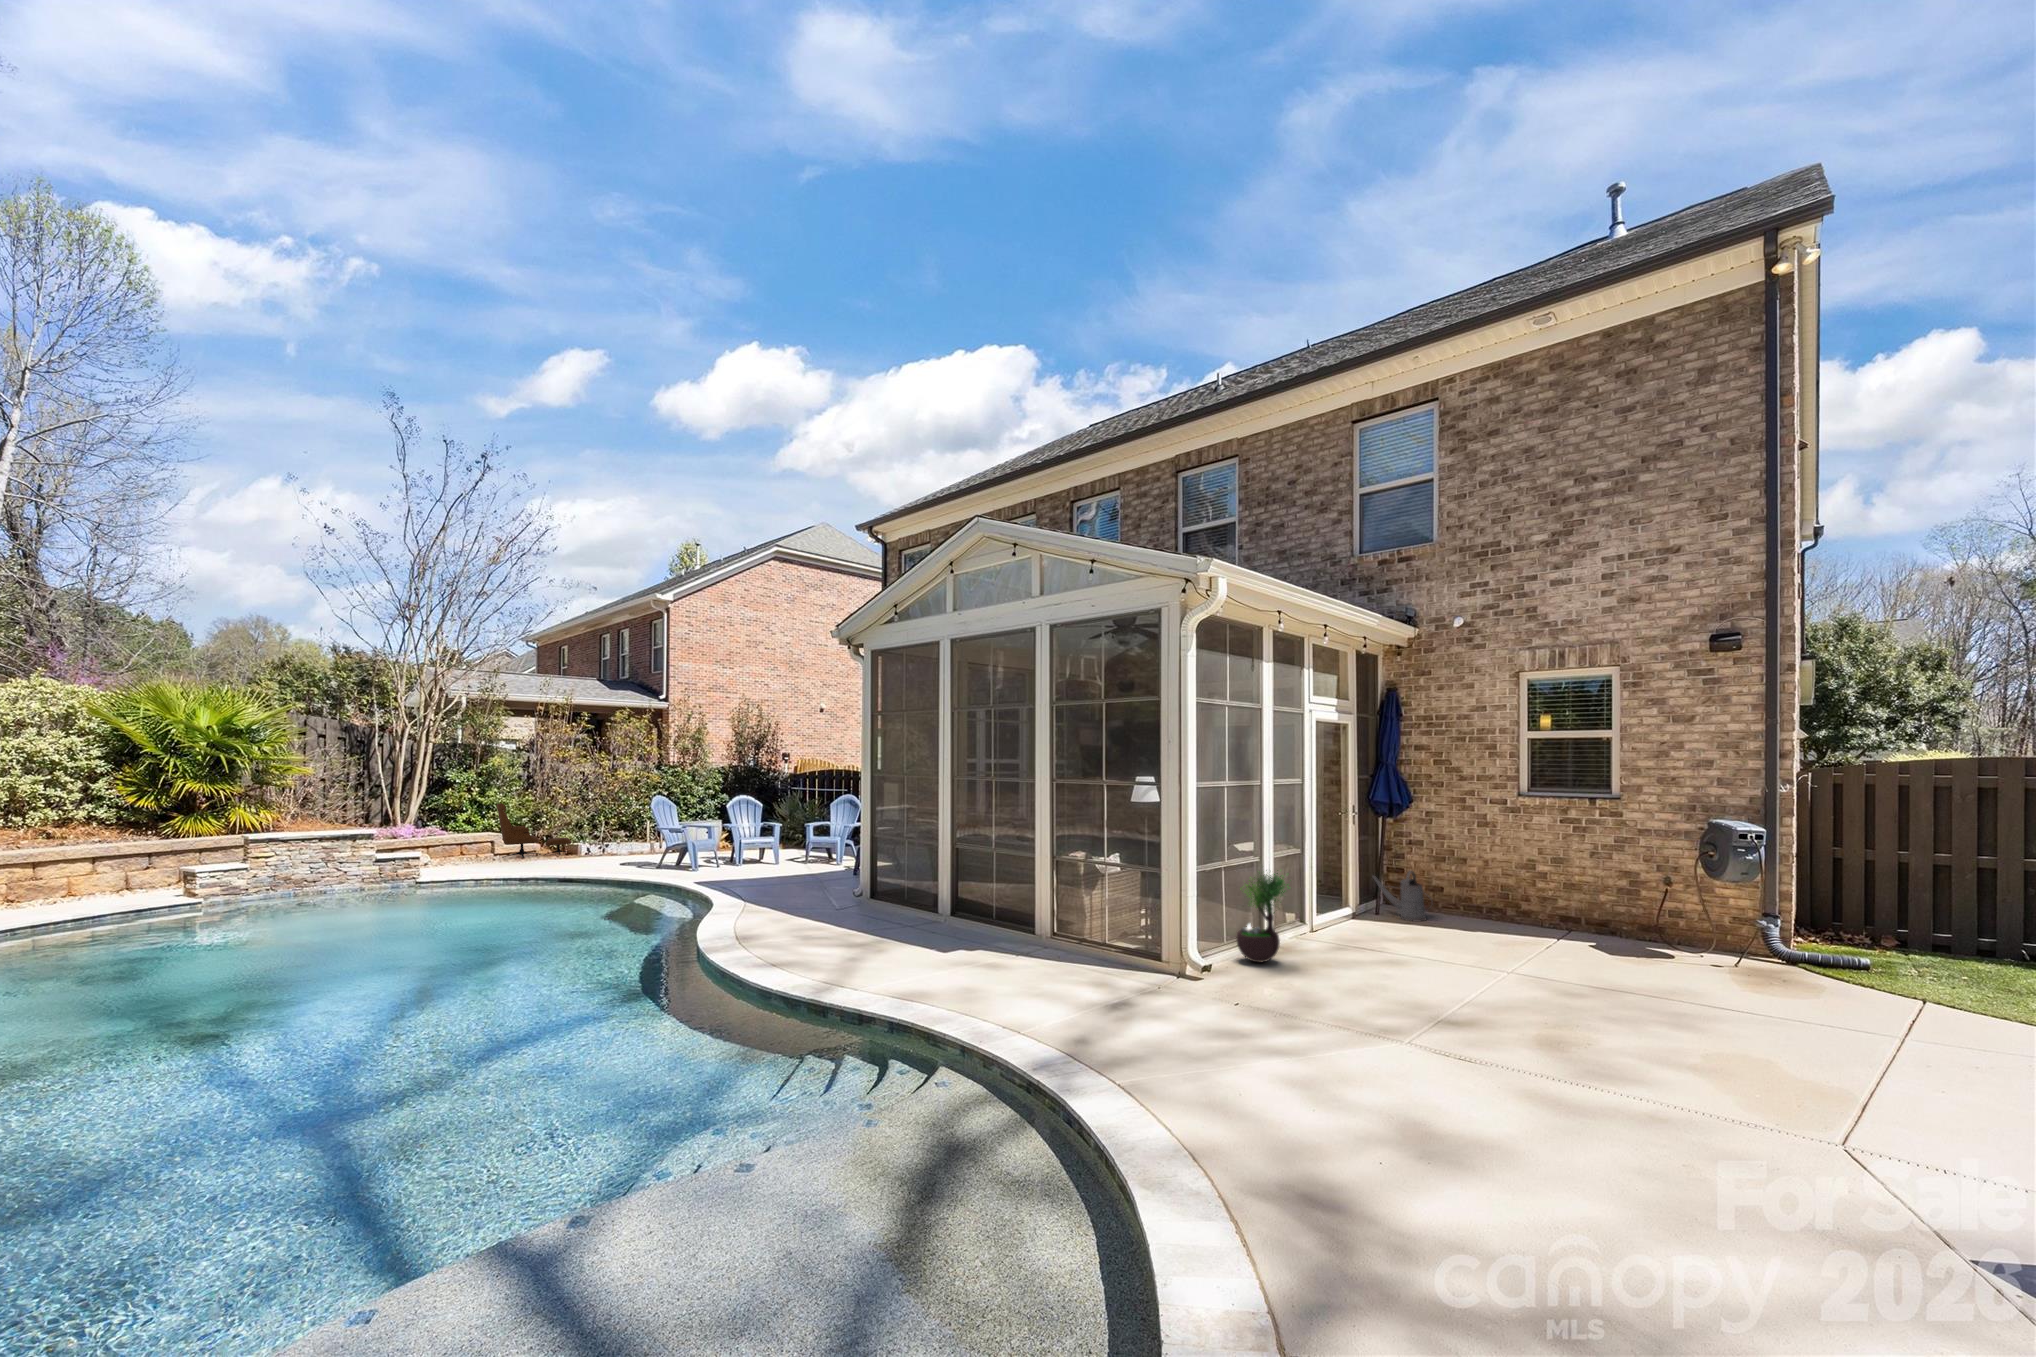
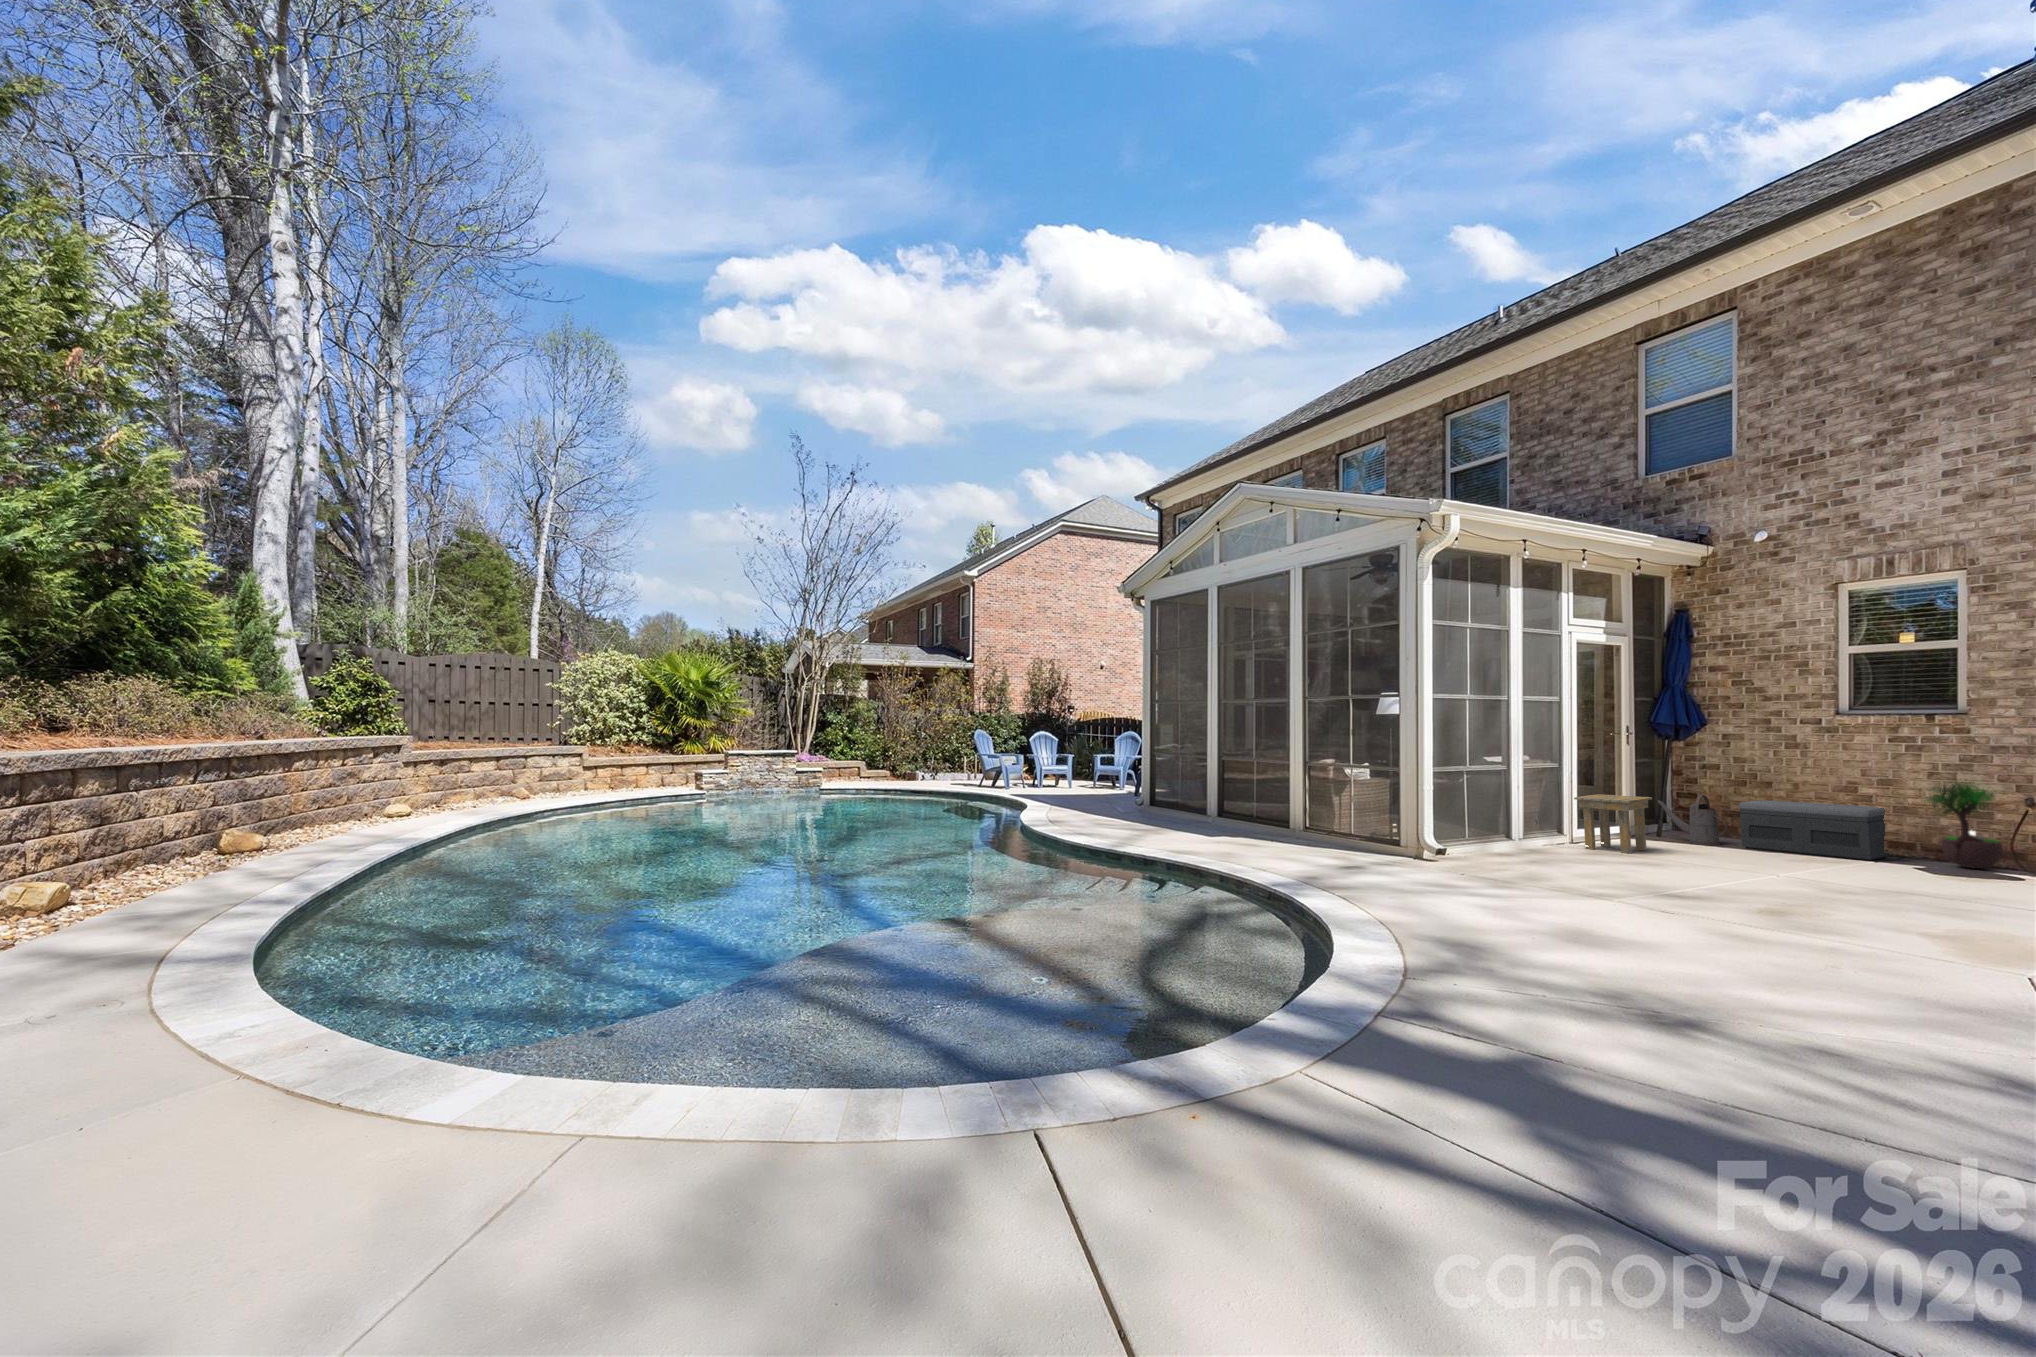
lounge chair: present [497,803,571,858] -> none [856,742,911,785]
potted tree: present [1236,870,1285,963] -> present [1924,778,2003,868]
side table: none [1310,875,1377,941] -> present [1574,794,1652,854]
storage bench: none [1444,875,1564,937] -> present [1739,800,1889,861]

